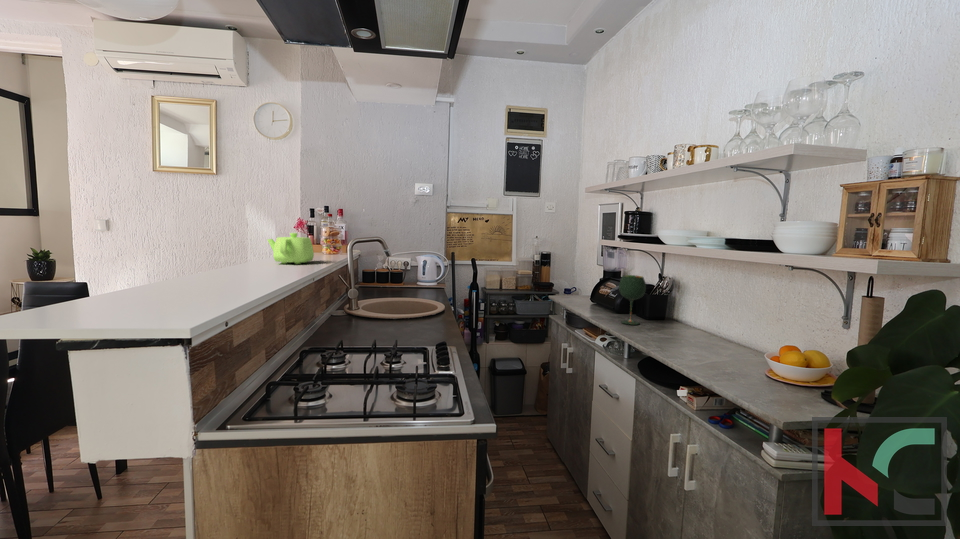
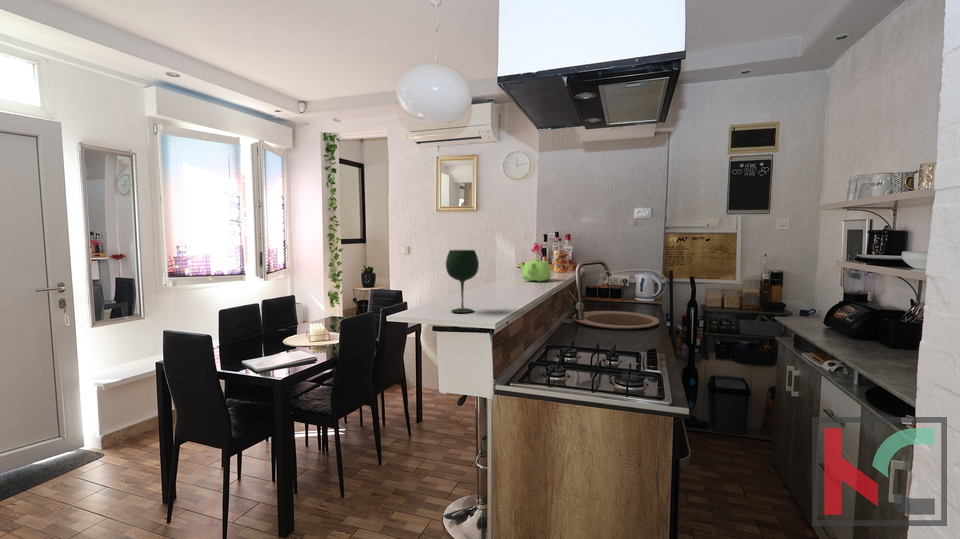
wine glass: present [619,275,646,325] -> present [446,250,479,313]

